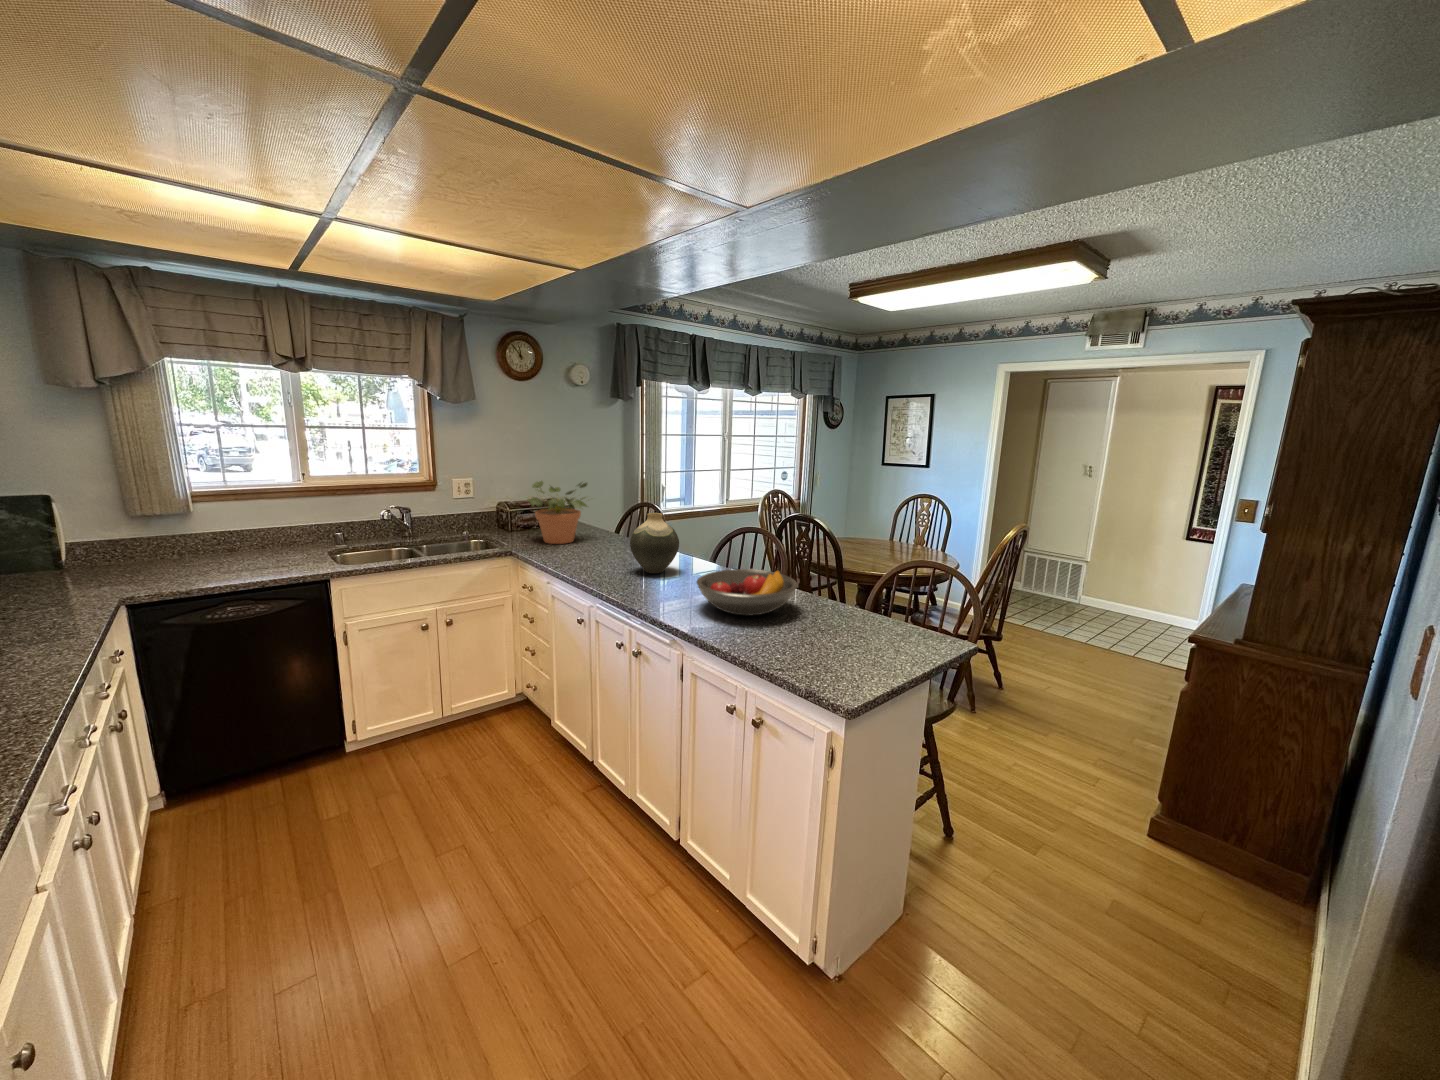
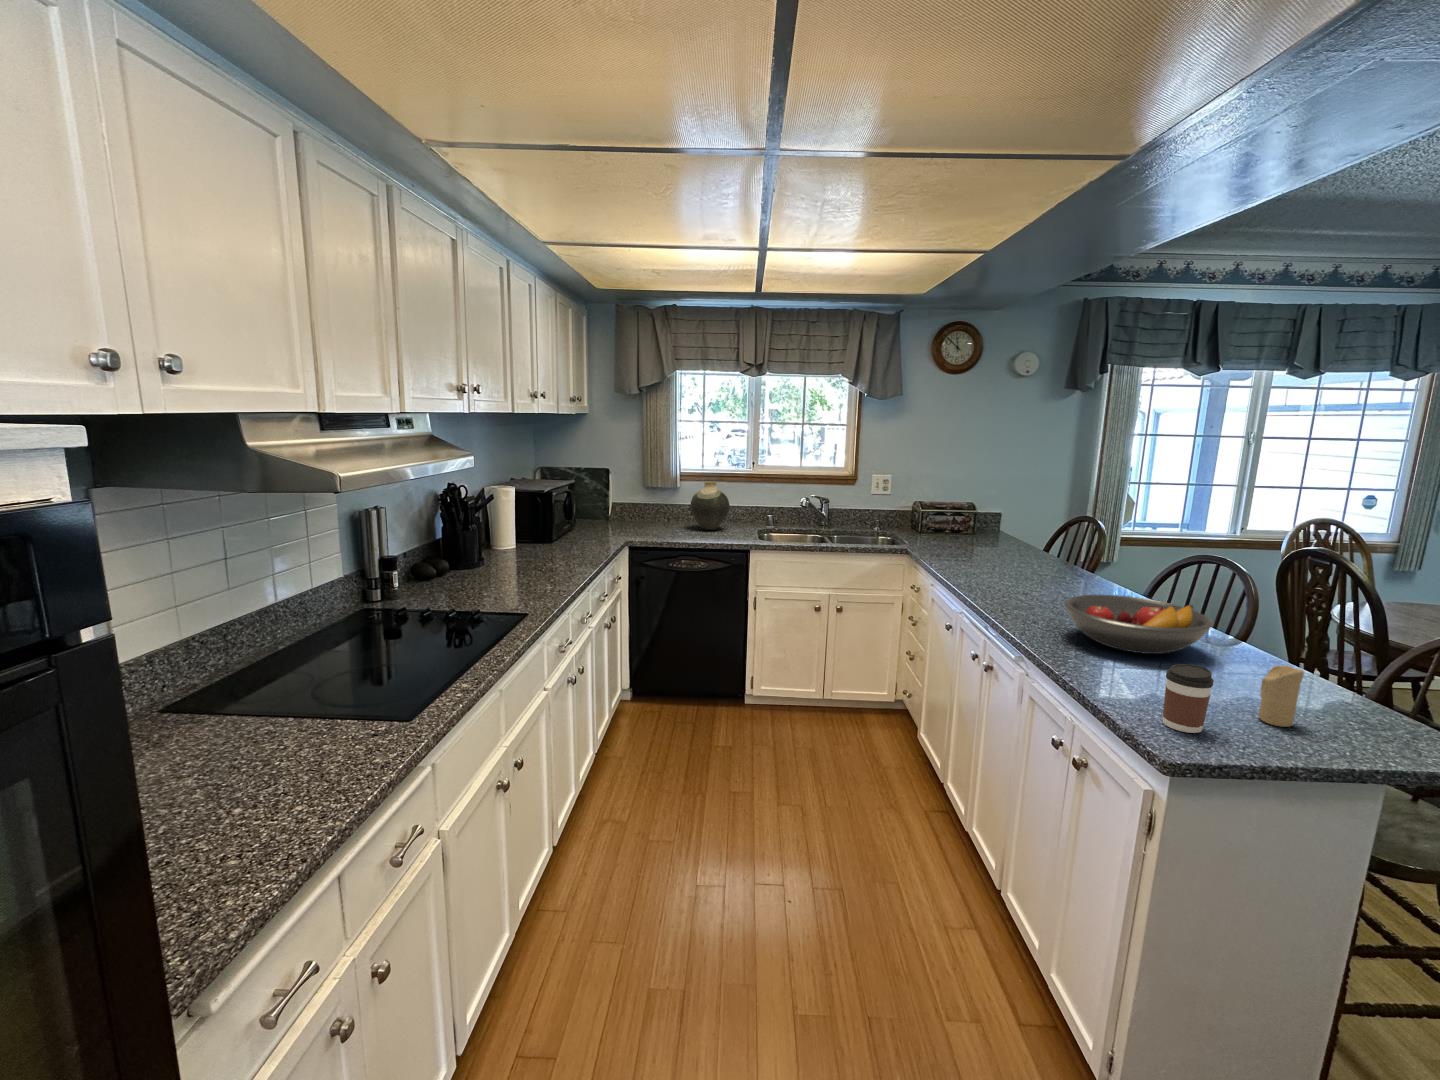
potted plant: present [527,481,587,544] -> none [935,480,1014,551]
vase: present [630,513,679,573] -> present [690,482,730,530]
candle: none [858,607,881,652] -> present [1259,665,1304,727]
coffee cup: none [819,623,850,677] -> present [1163,664,1214,733]

